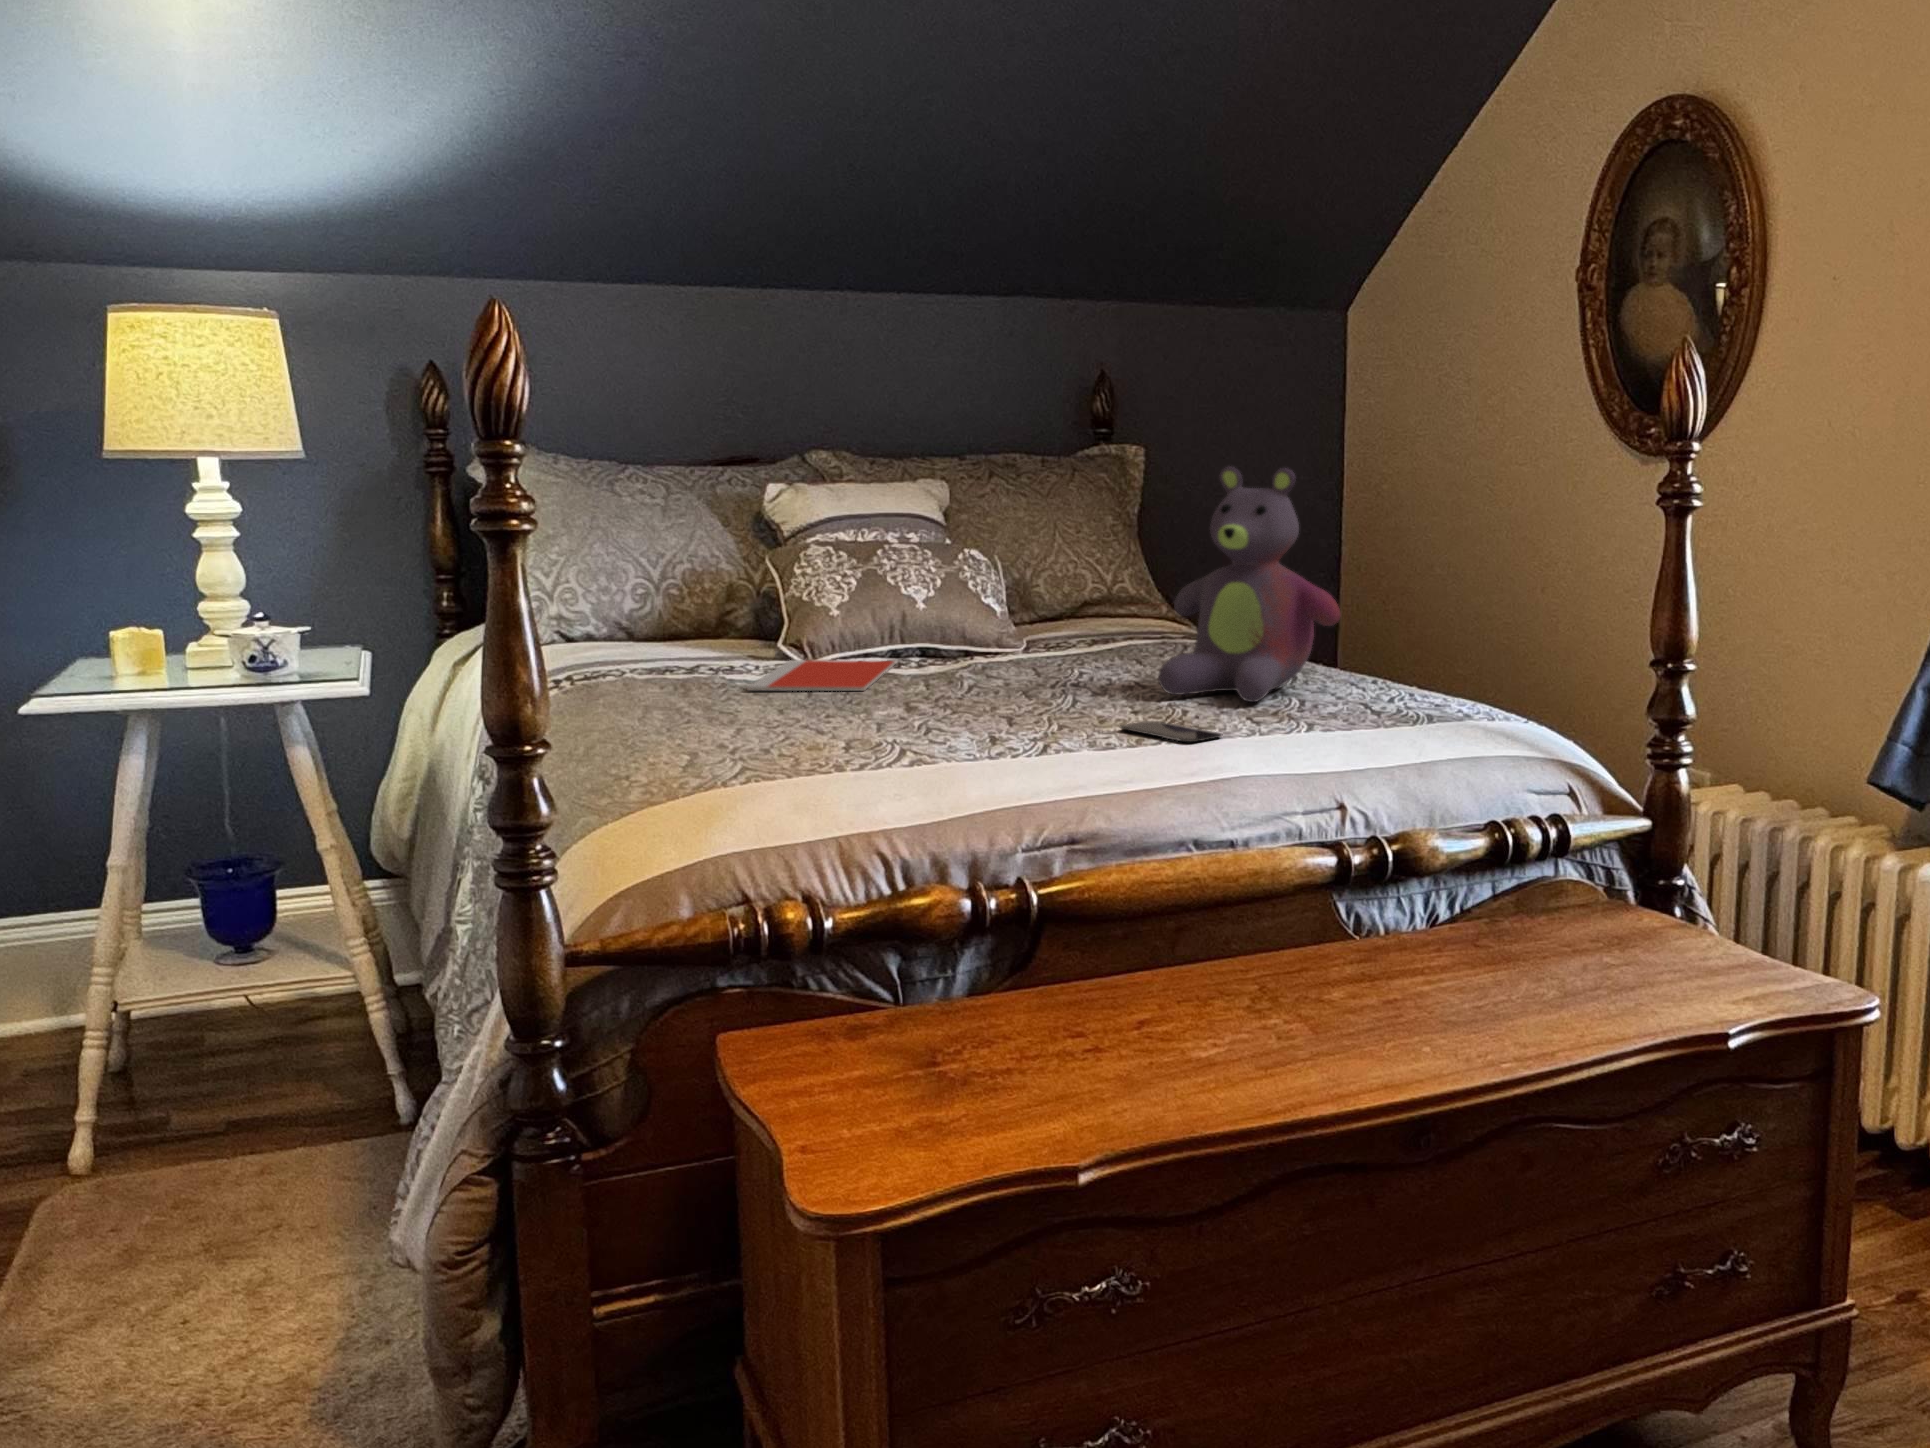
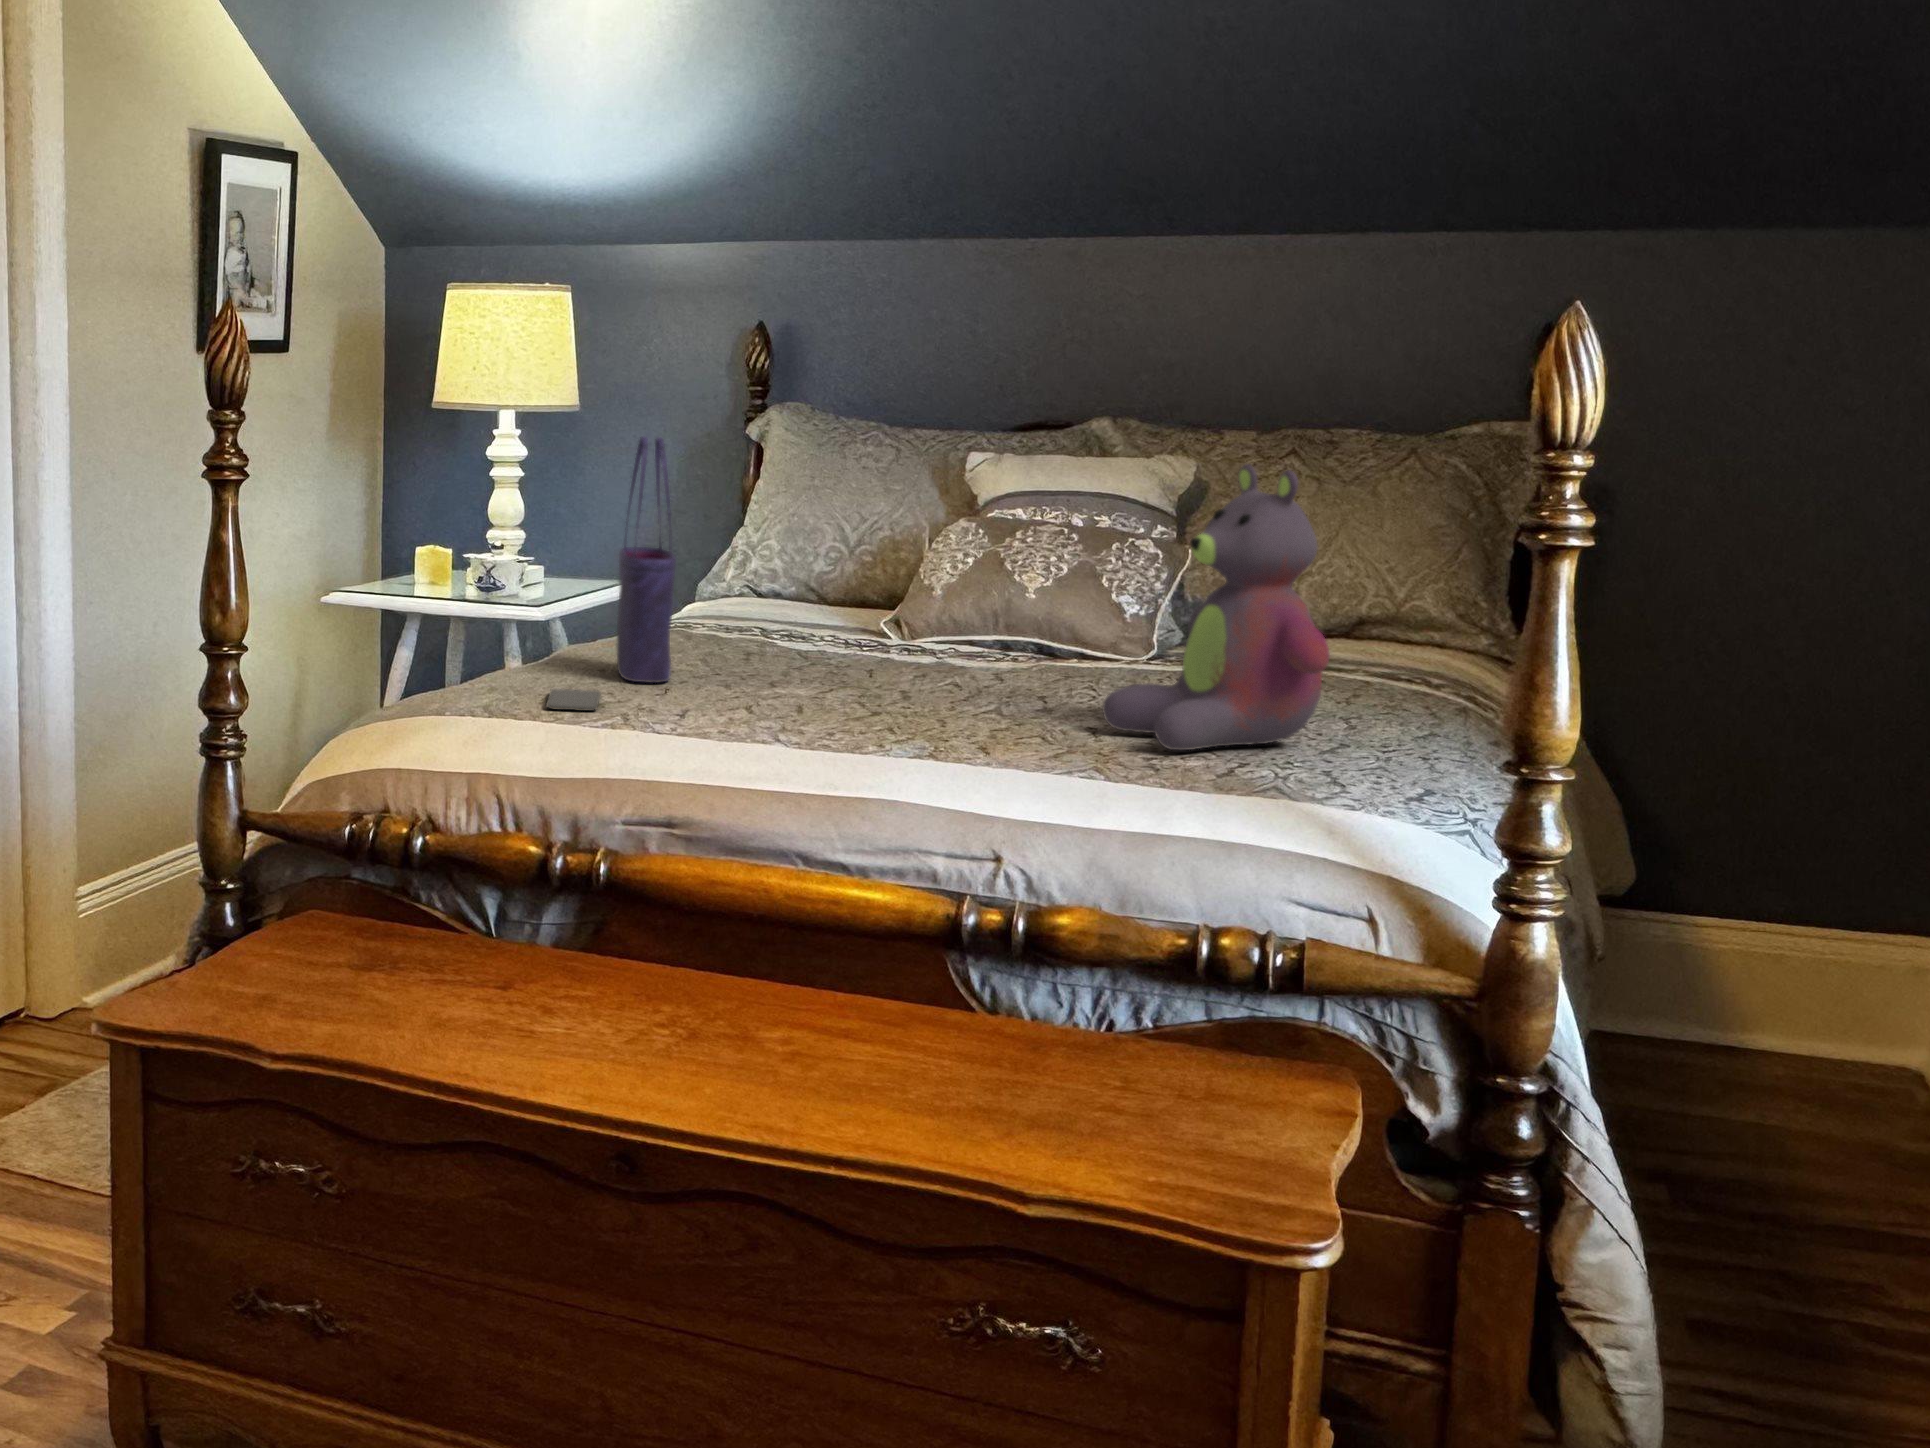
tote bag: none [641,476,734,726] -> present [617,437,676,683]
notebook: present [747,660,895,691] -> none [770,642,990,678]
smartphone: present [1120,721,1222,742] -> present [546,689,600,711]

